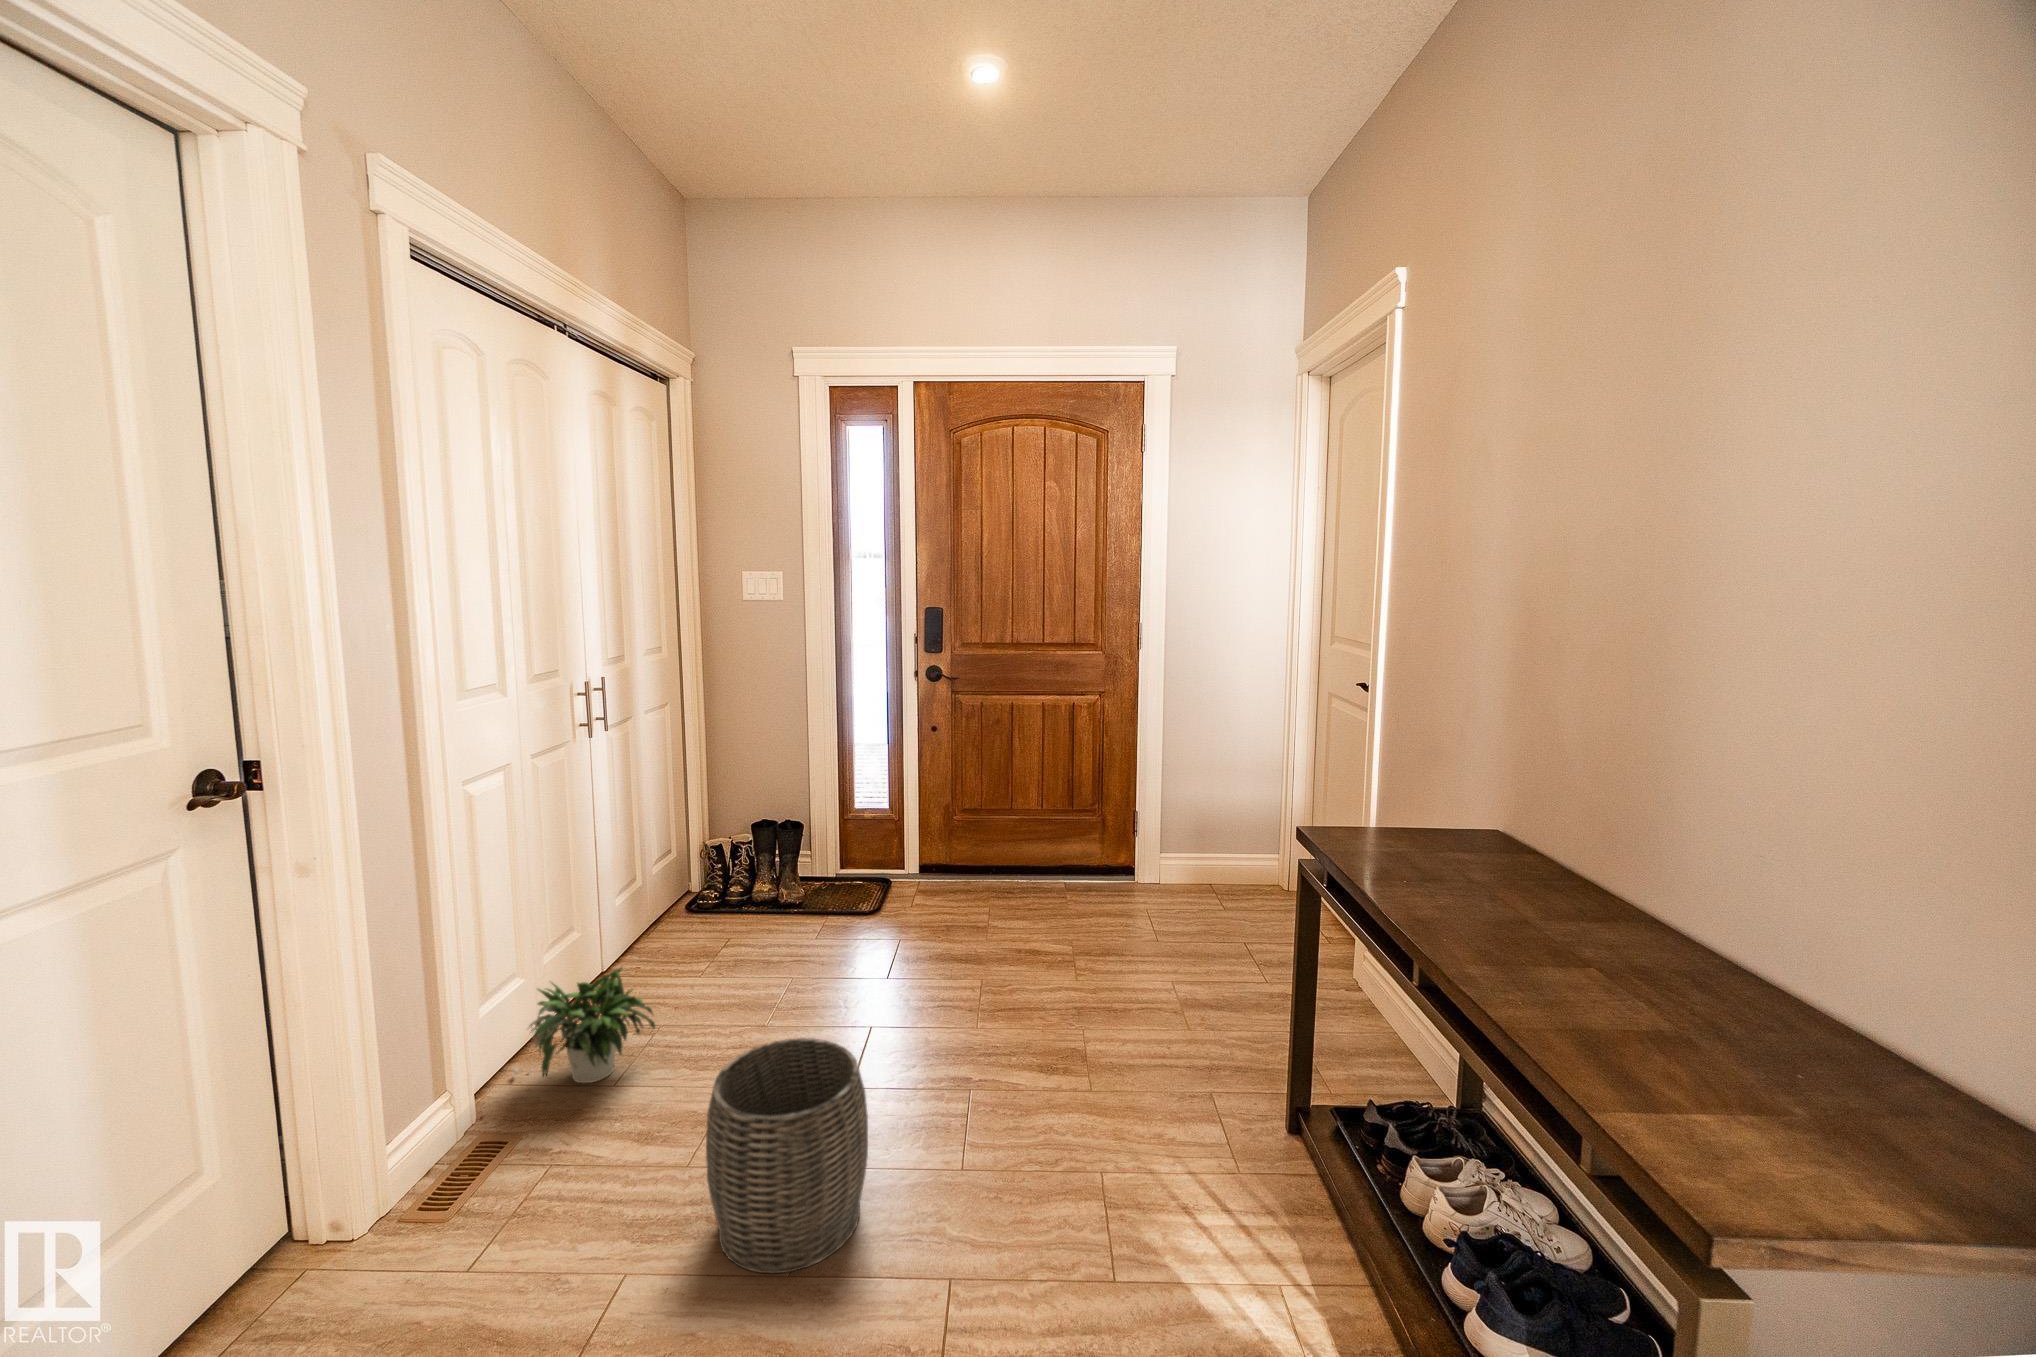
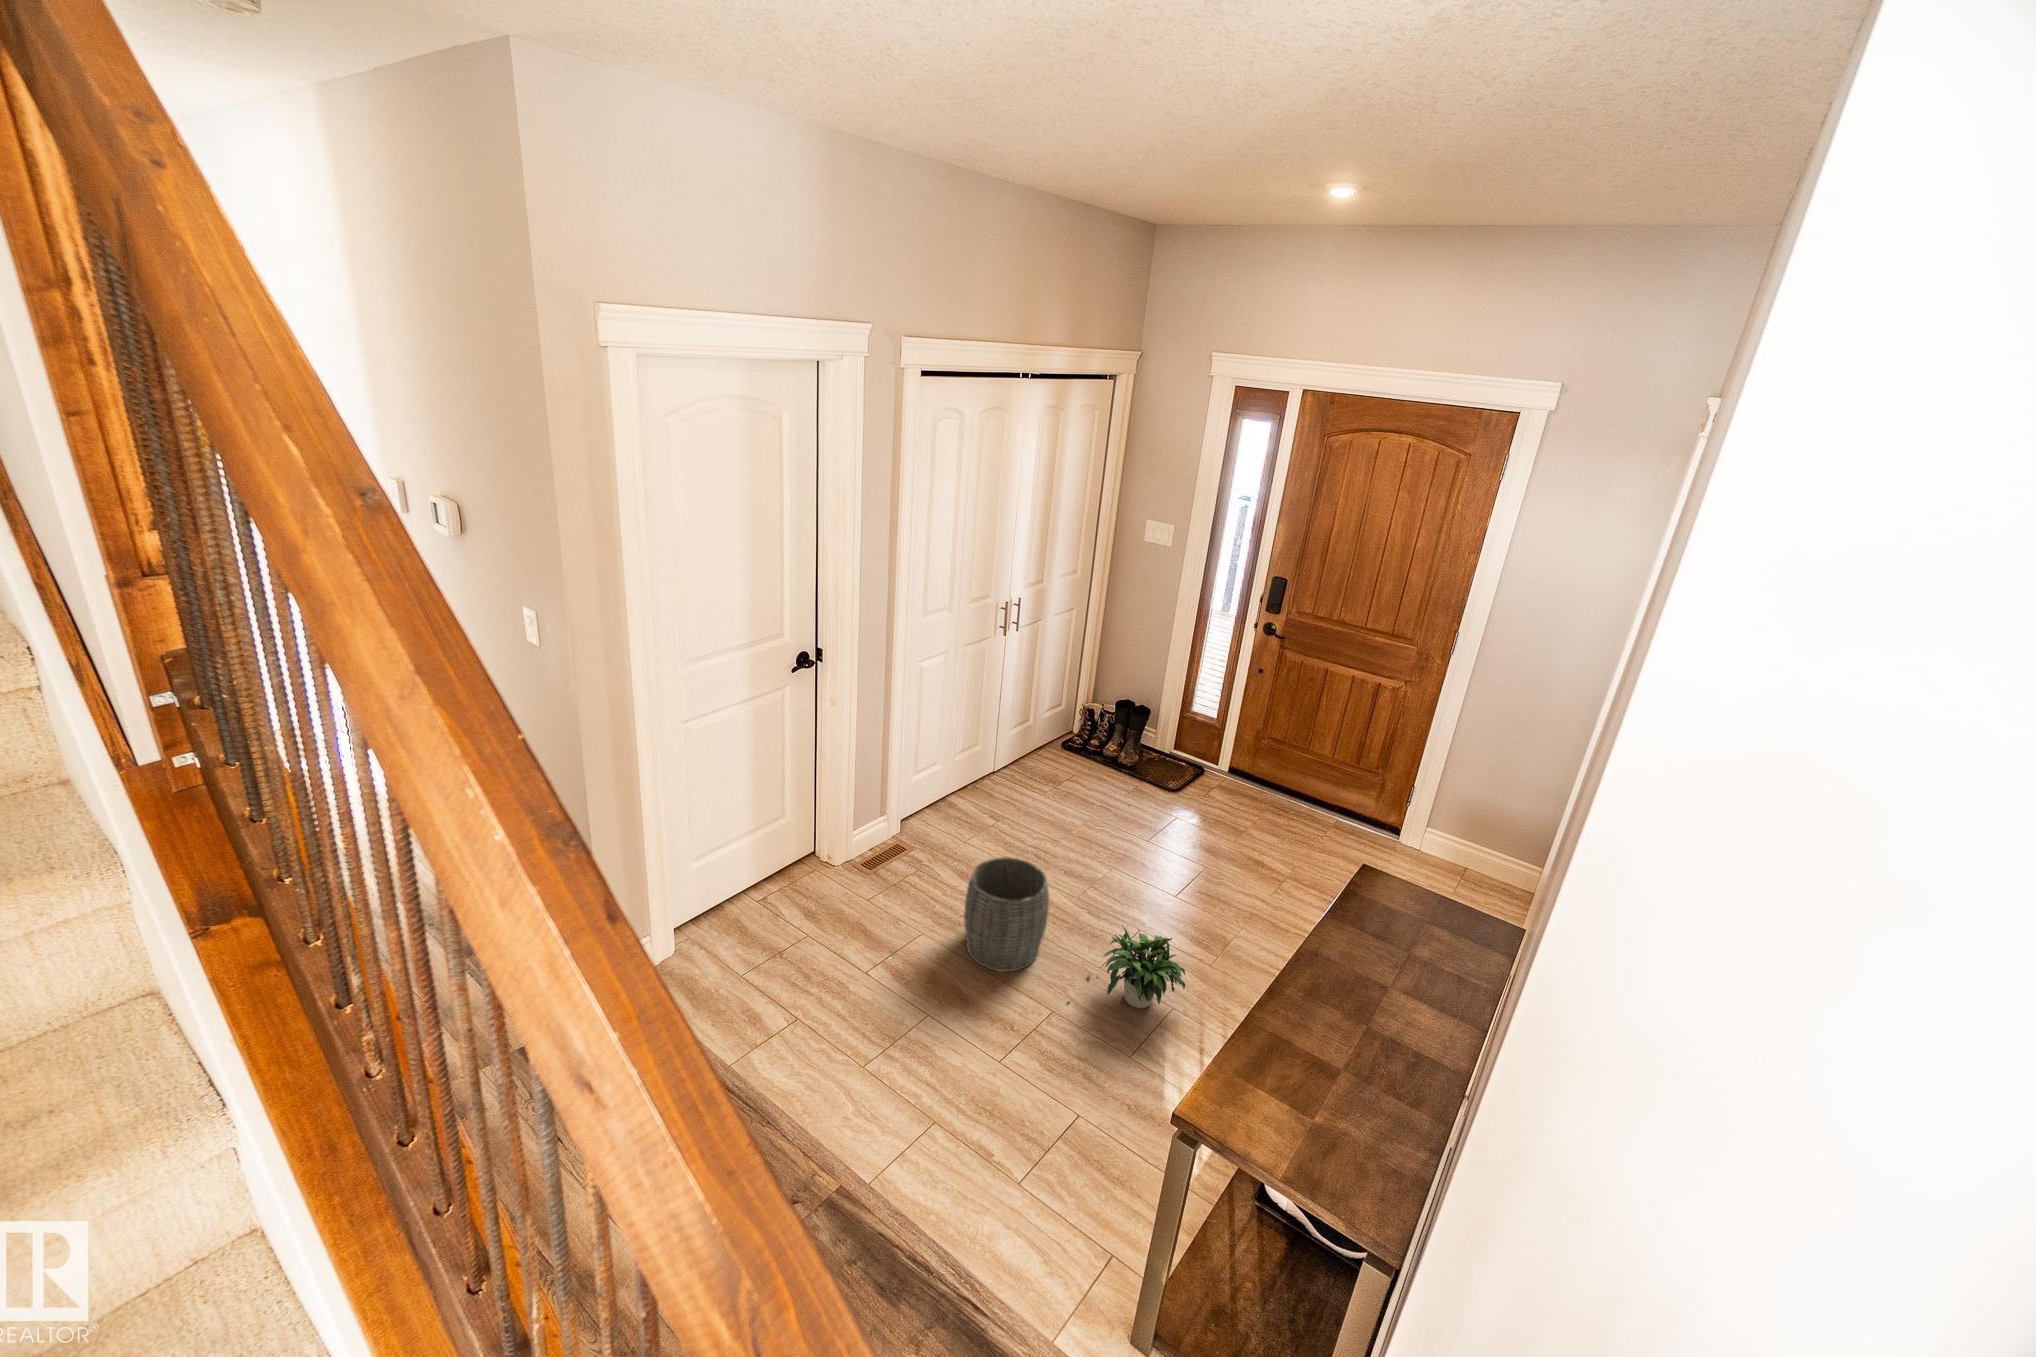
potted plant: present [483,967,655,1112] -> present [1069,925,1186,1008]

